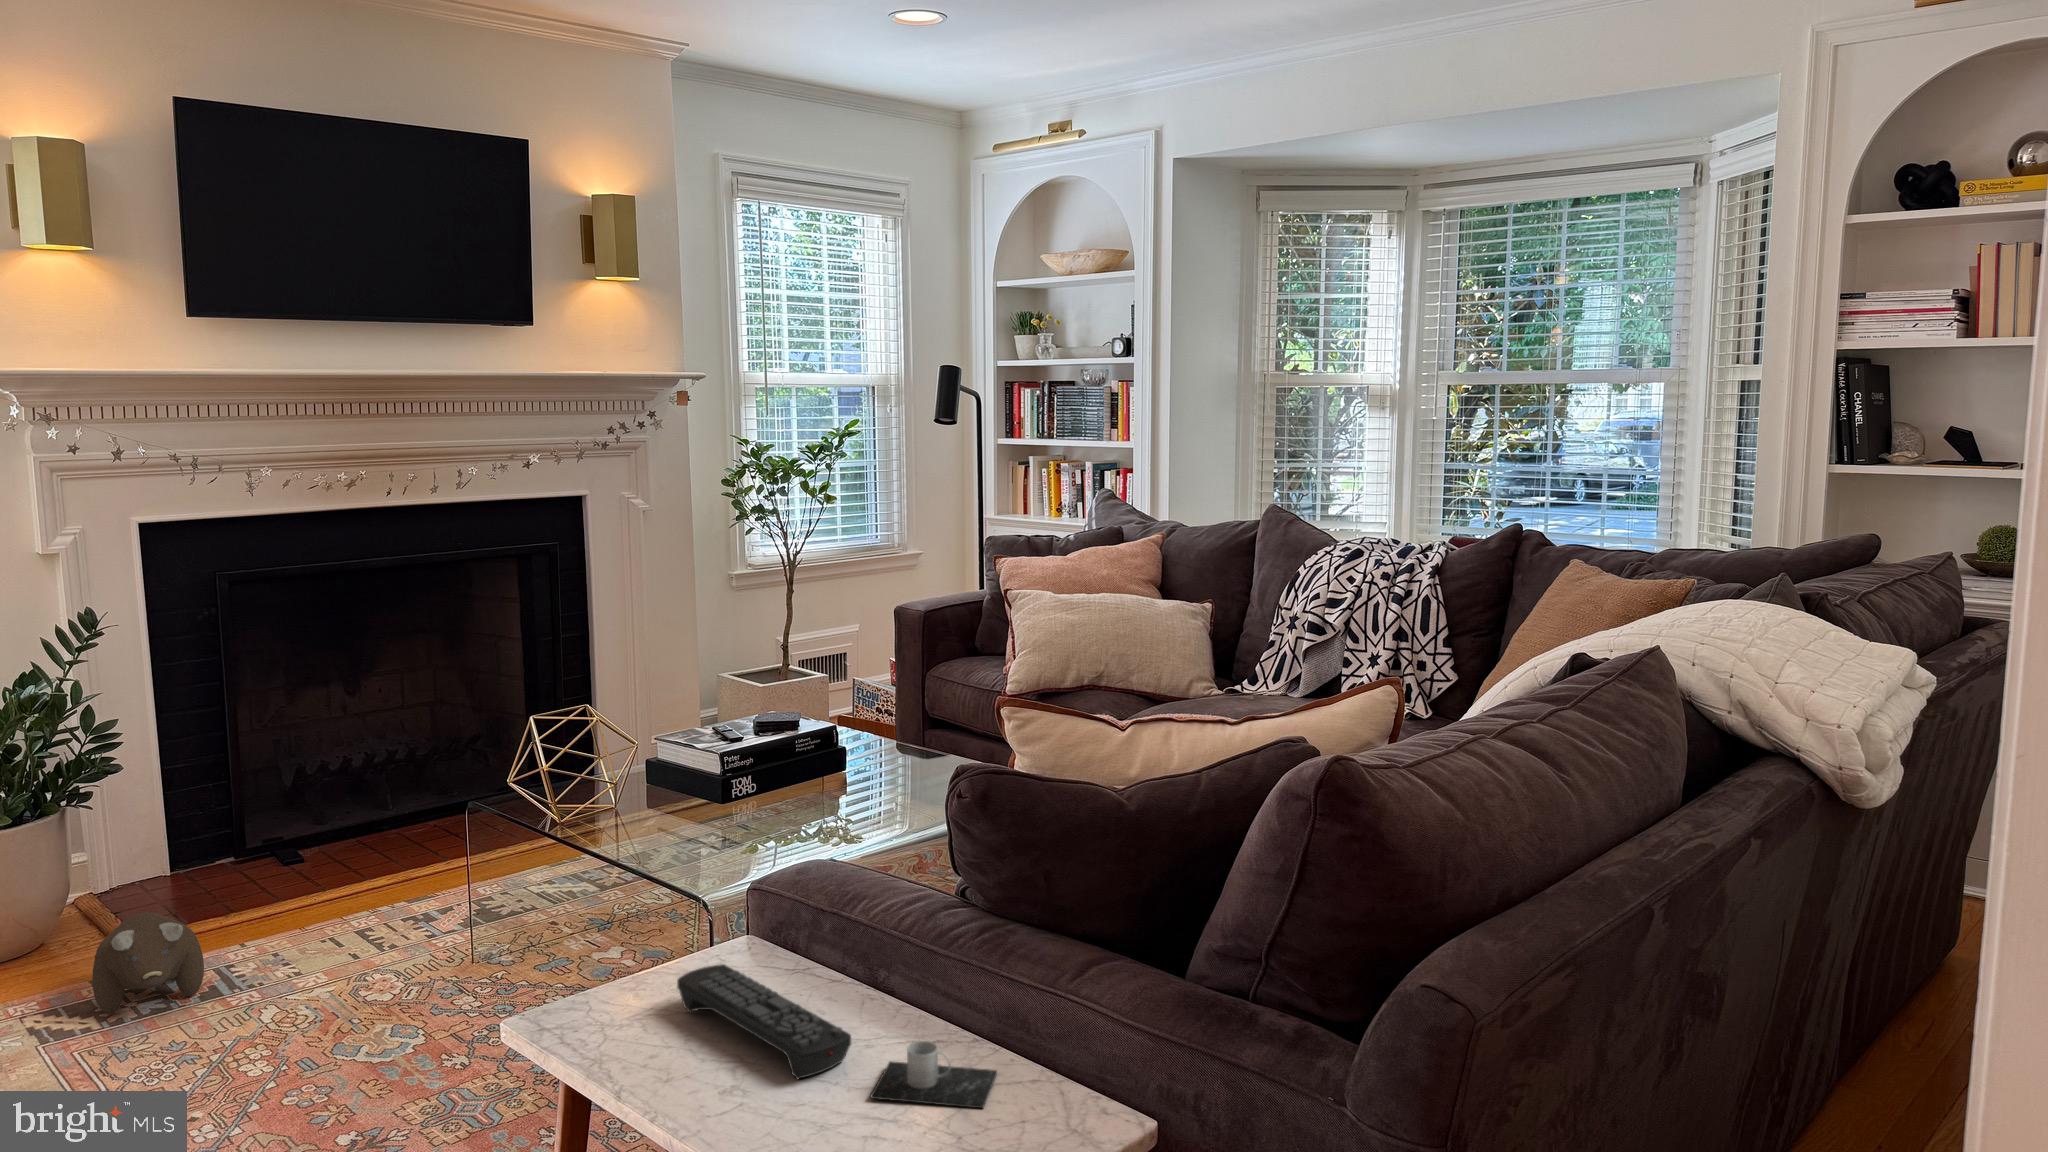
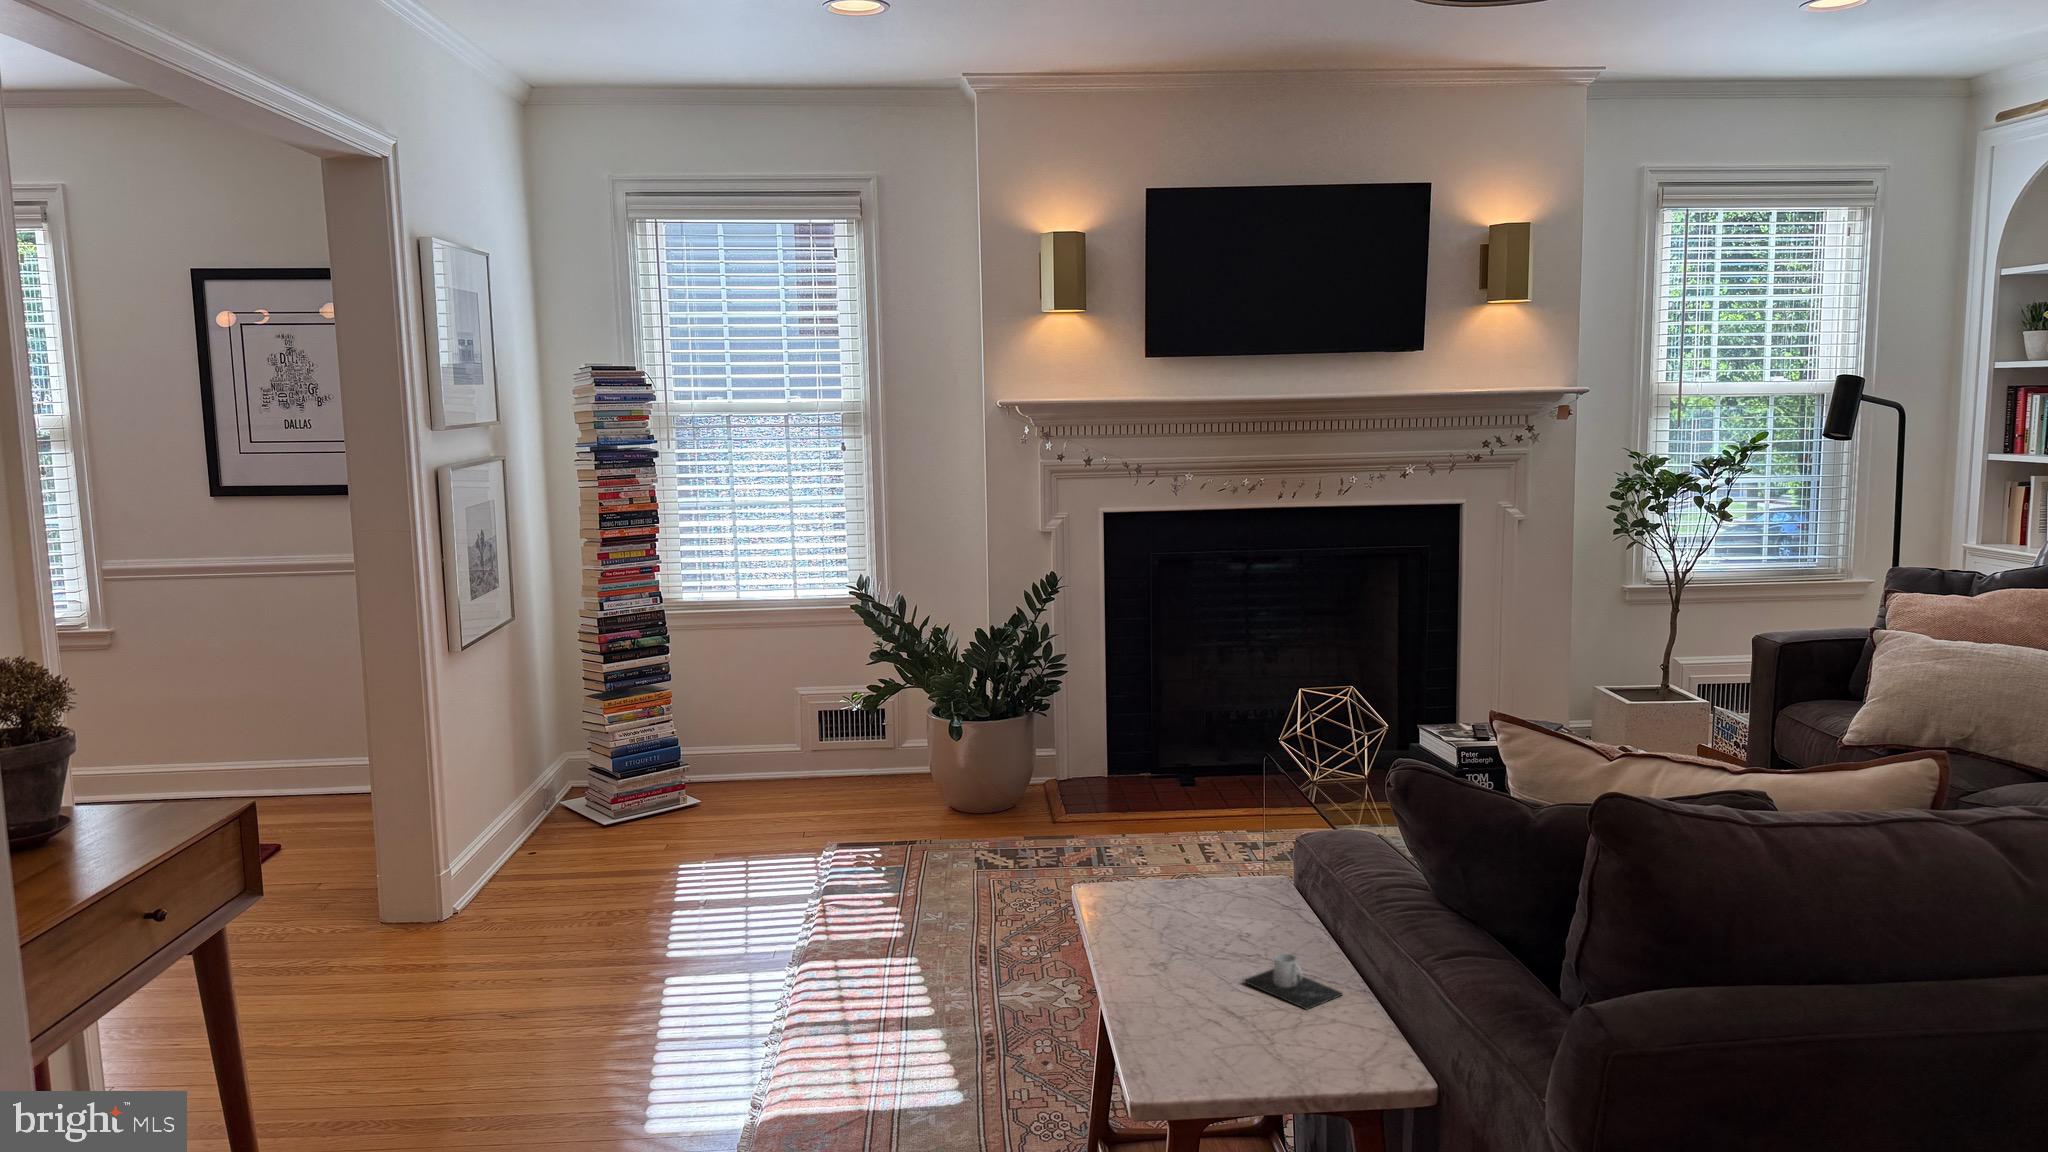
plush toy: present [92,912,204,1014] -> none [1014,795,1082,862]
remote control: present [677,964,851,1079] -> none [1193,879,1259,961]

